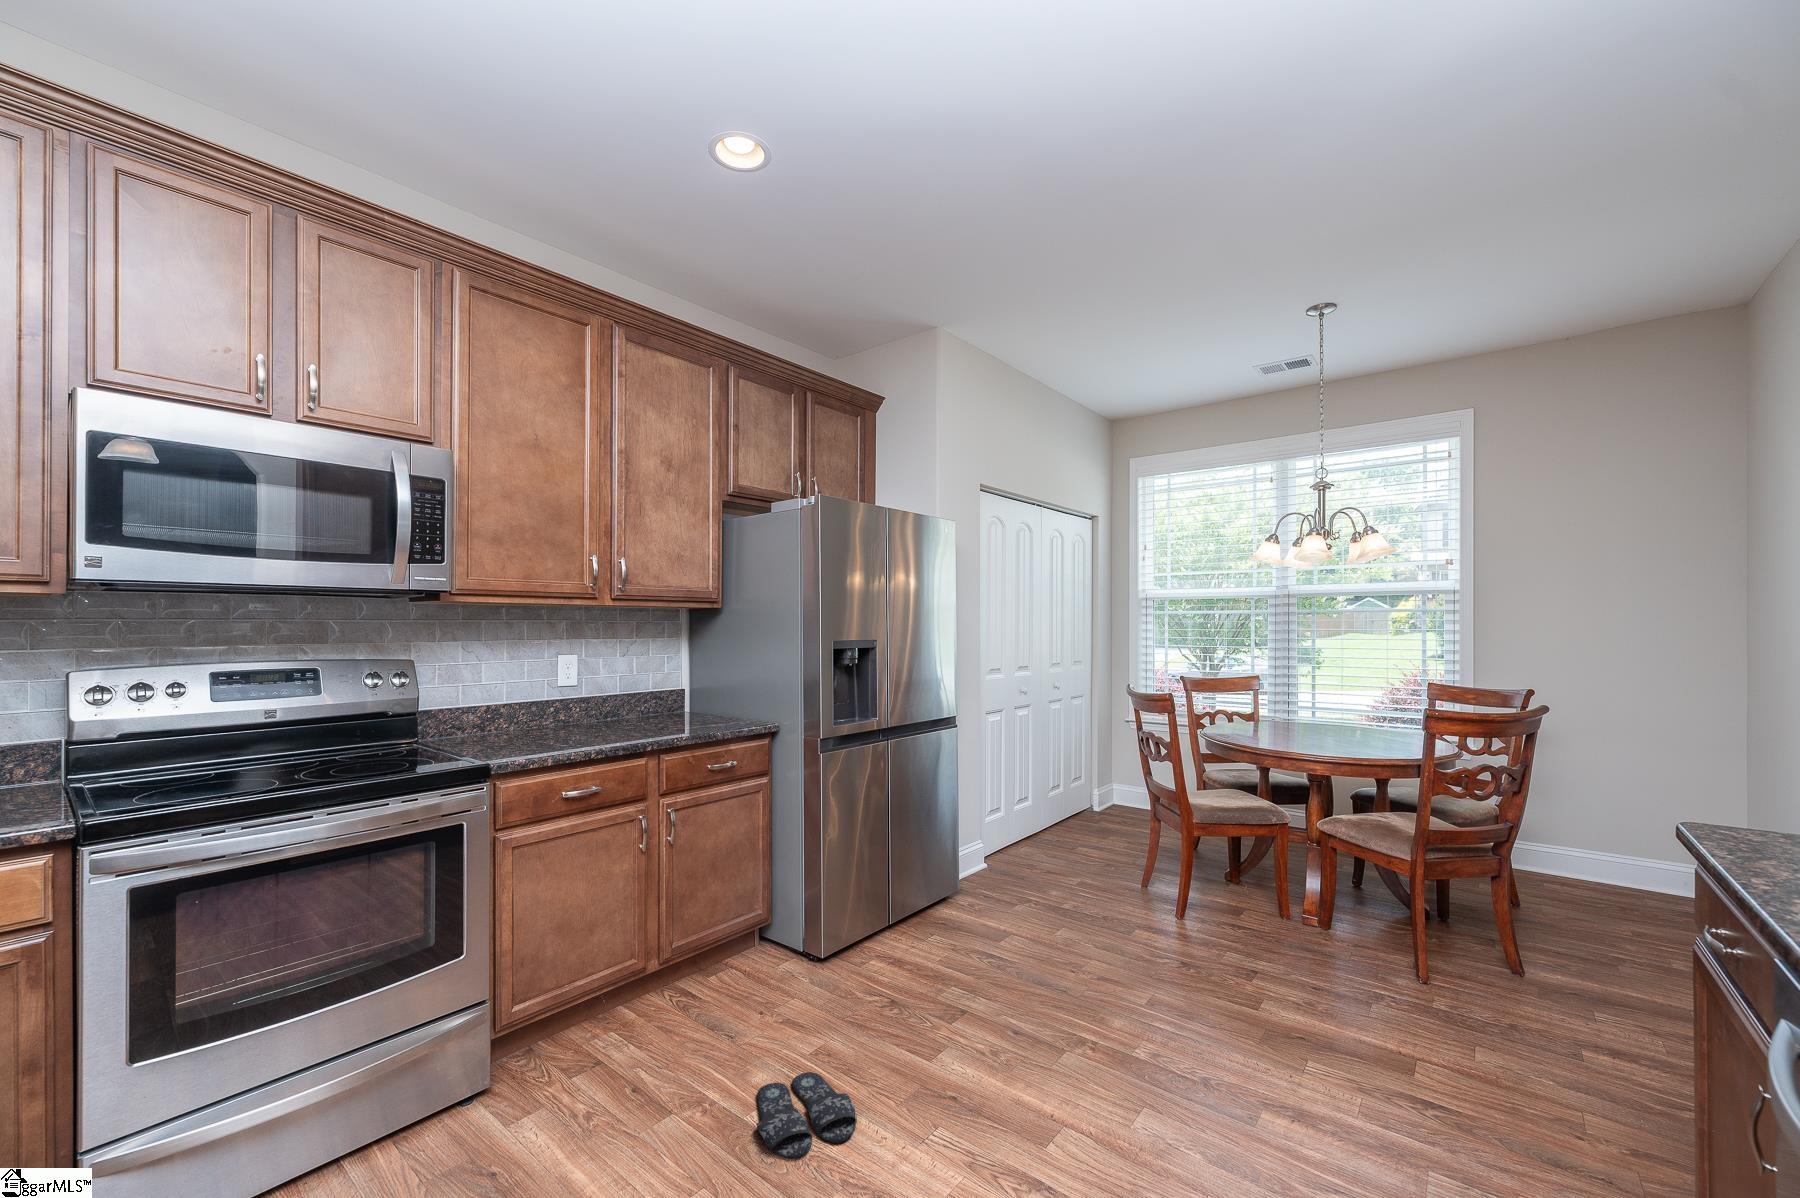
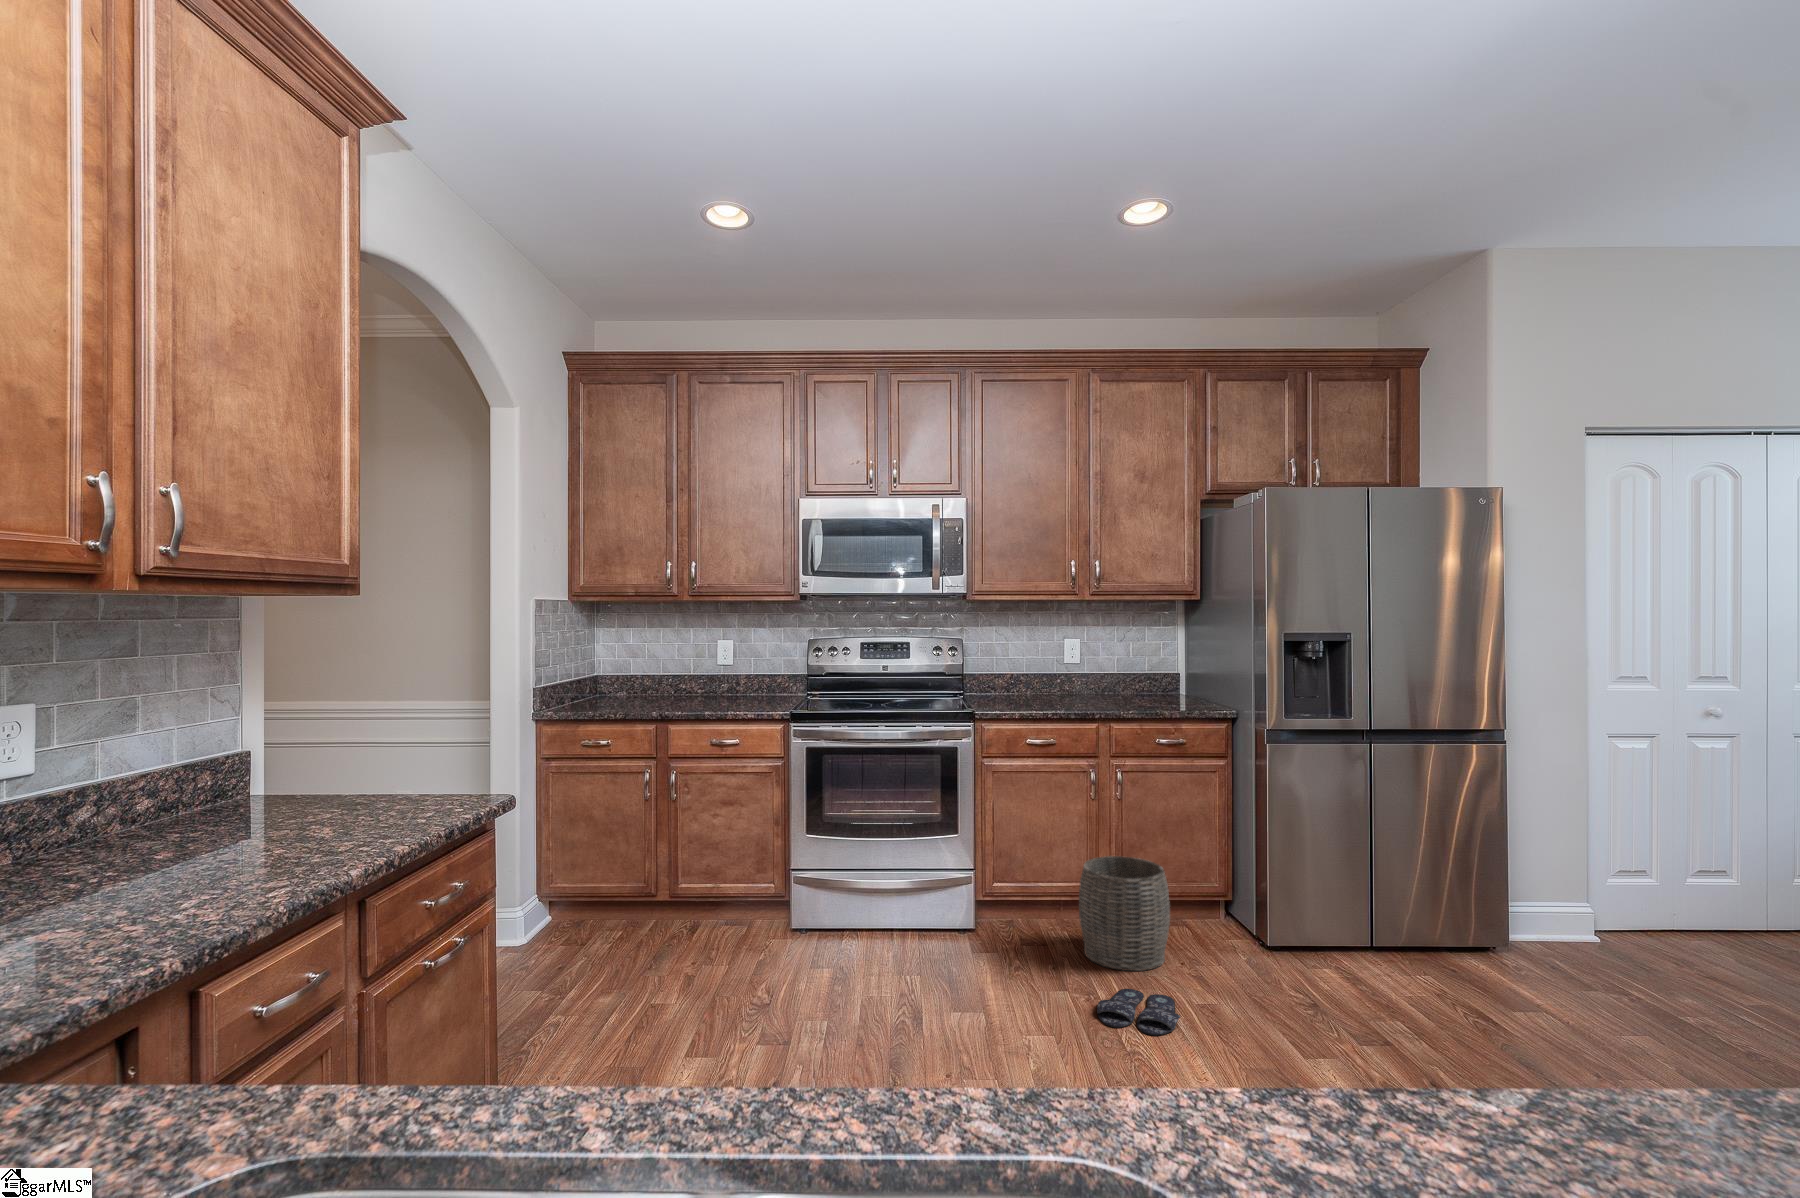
woven basket: none [658,911,767,1067] -> present [1079,856,1170,971]

